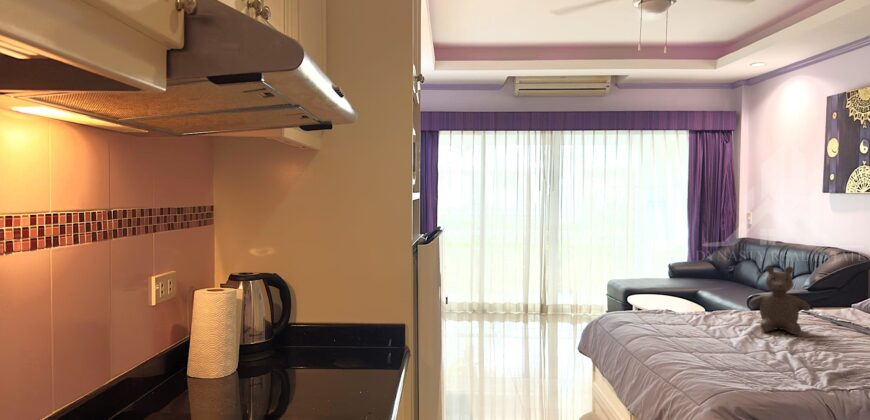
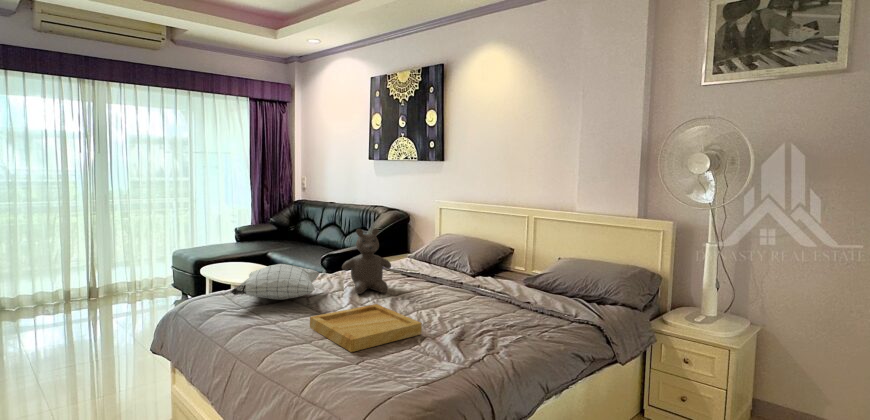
pillow: none [635,291,724,324] -> present [231,264,319,300]
tray: none [696,338,812,374] -> present [310,304,422,352]

